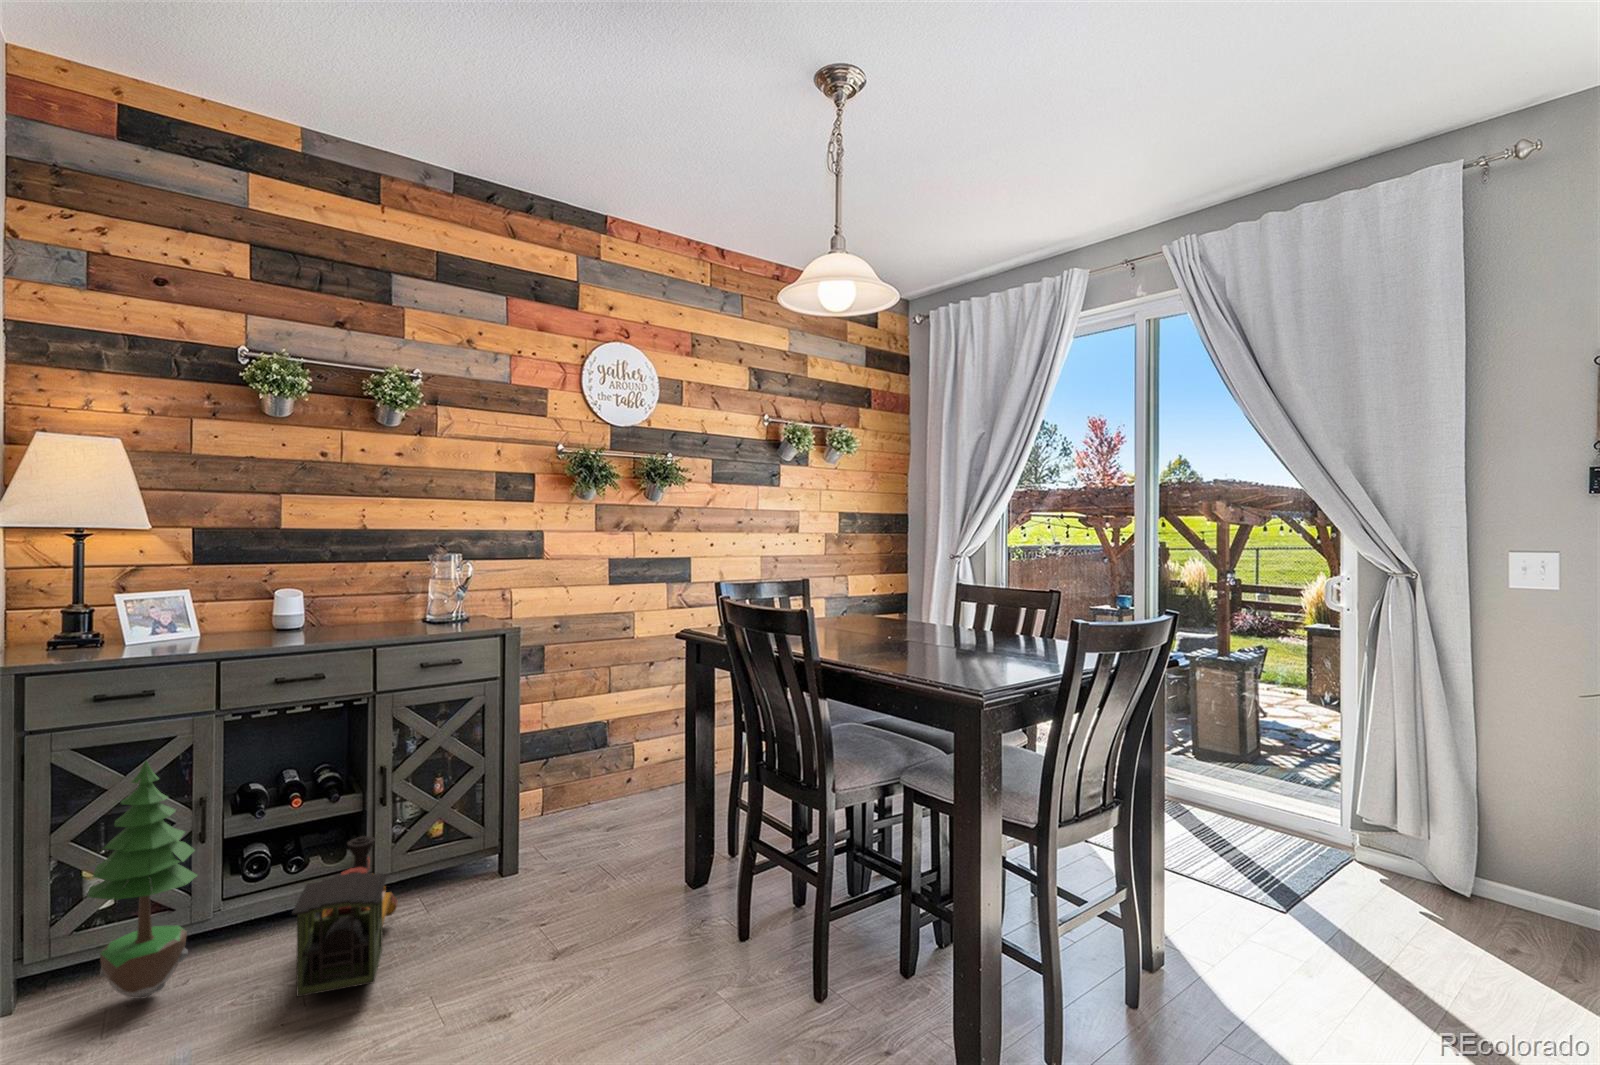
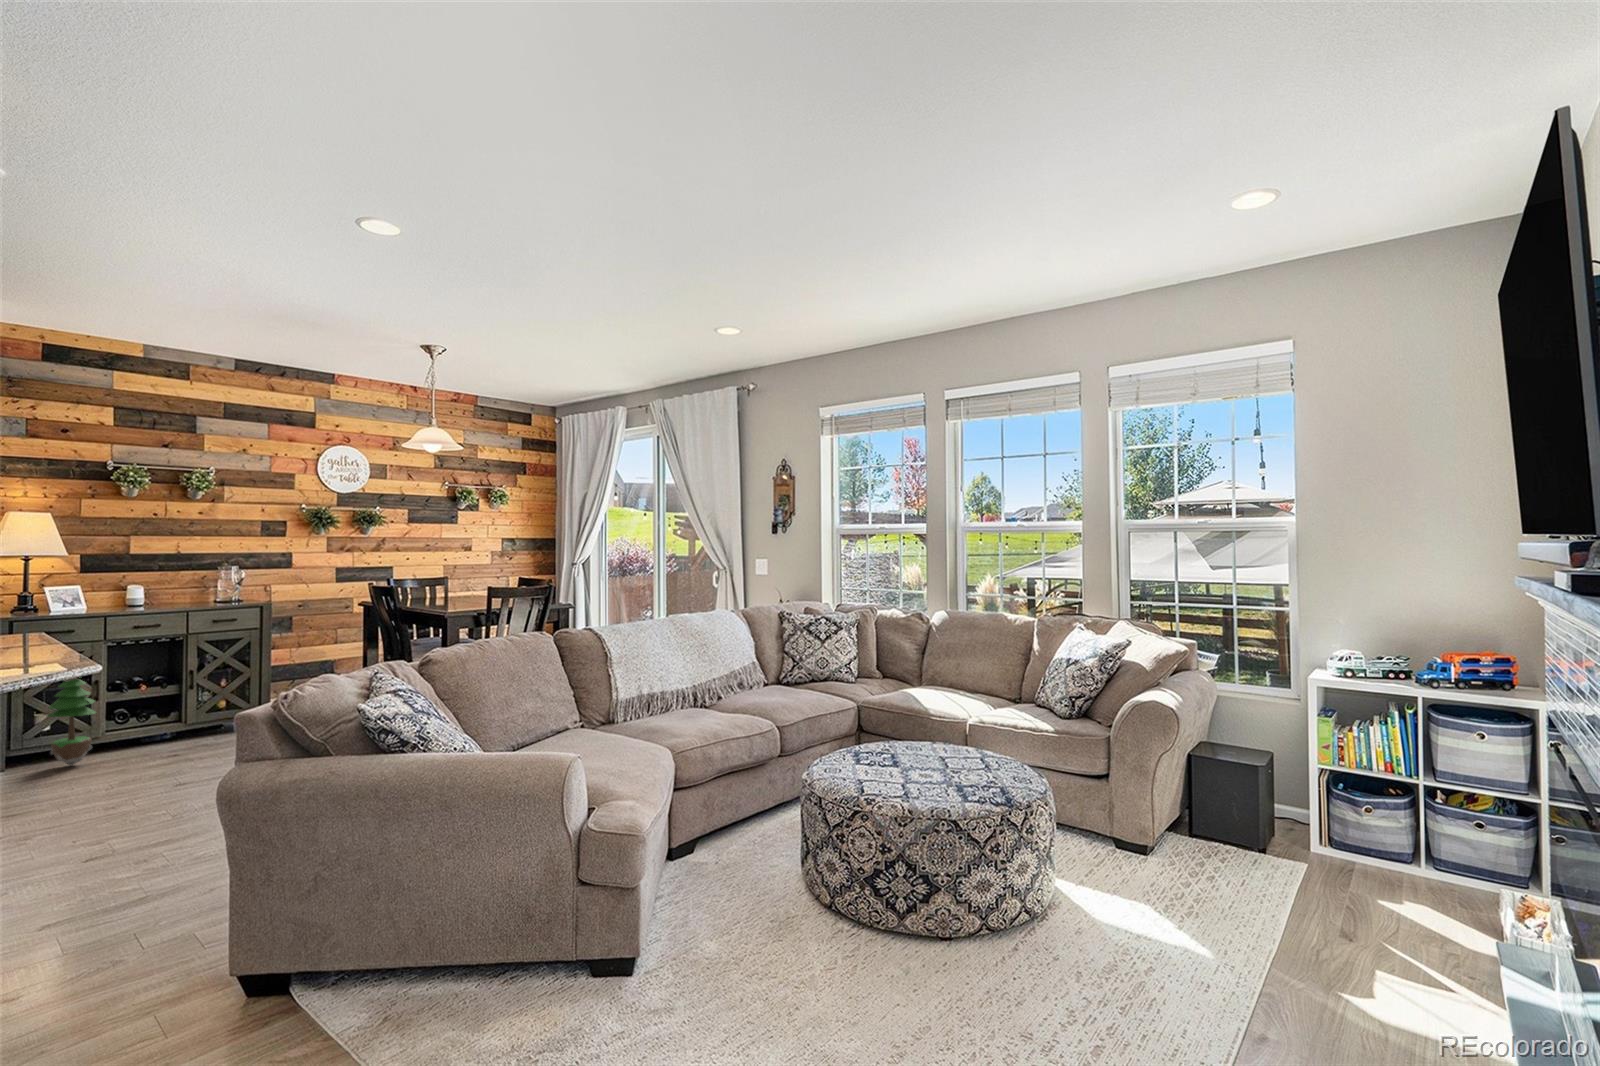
toy train: present [292,836,397,997] -> none [147,702,198,760]

